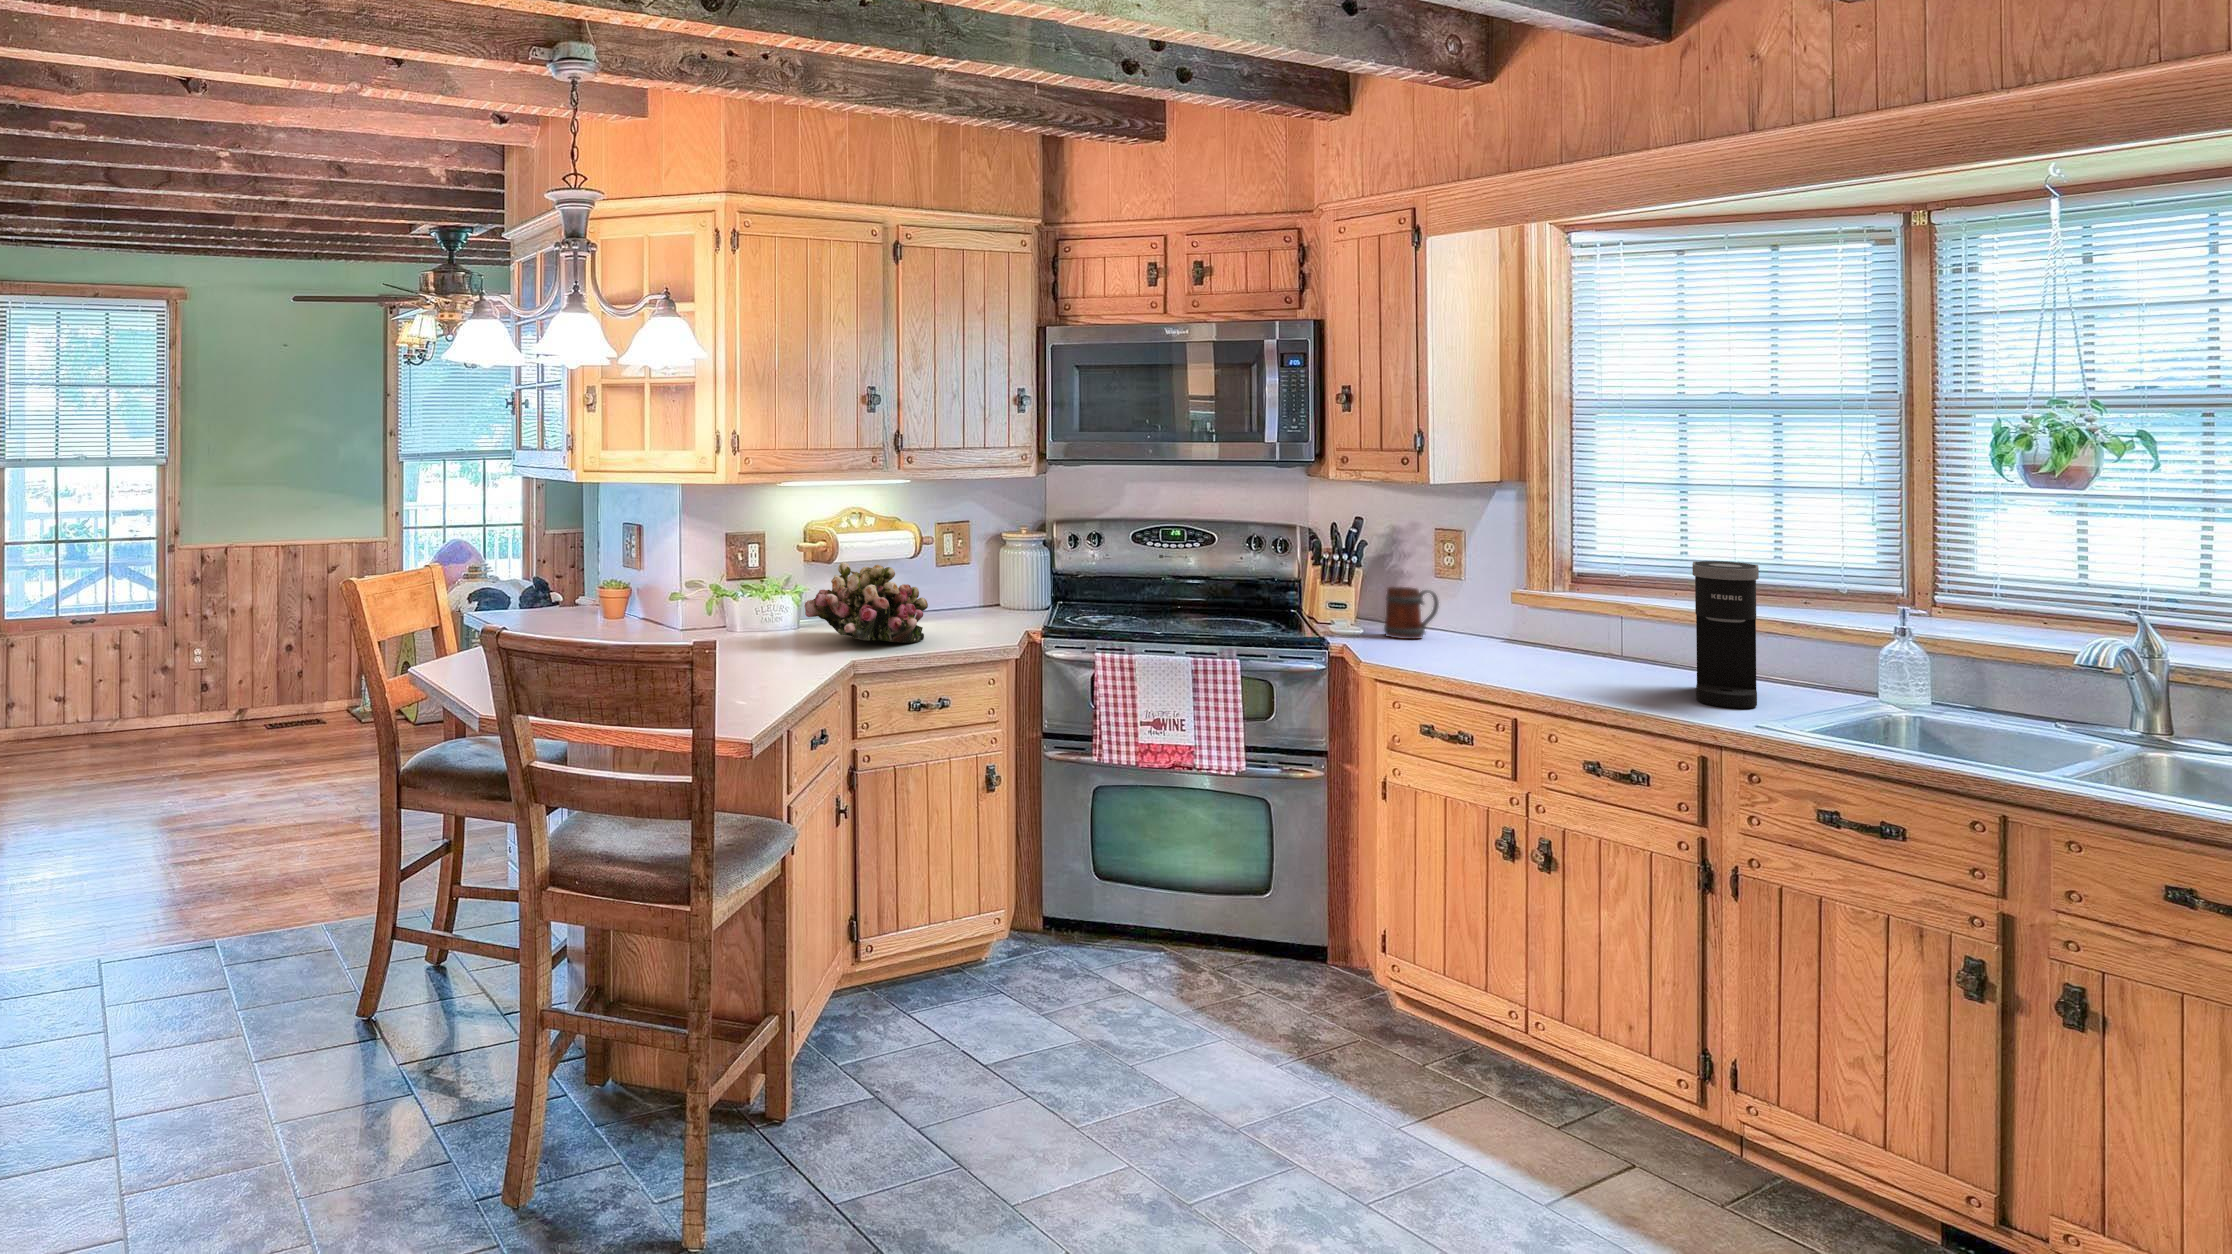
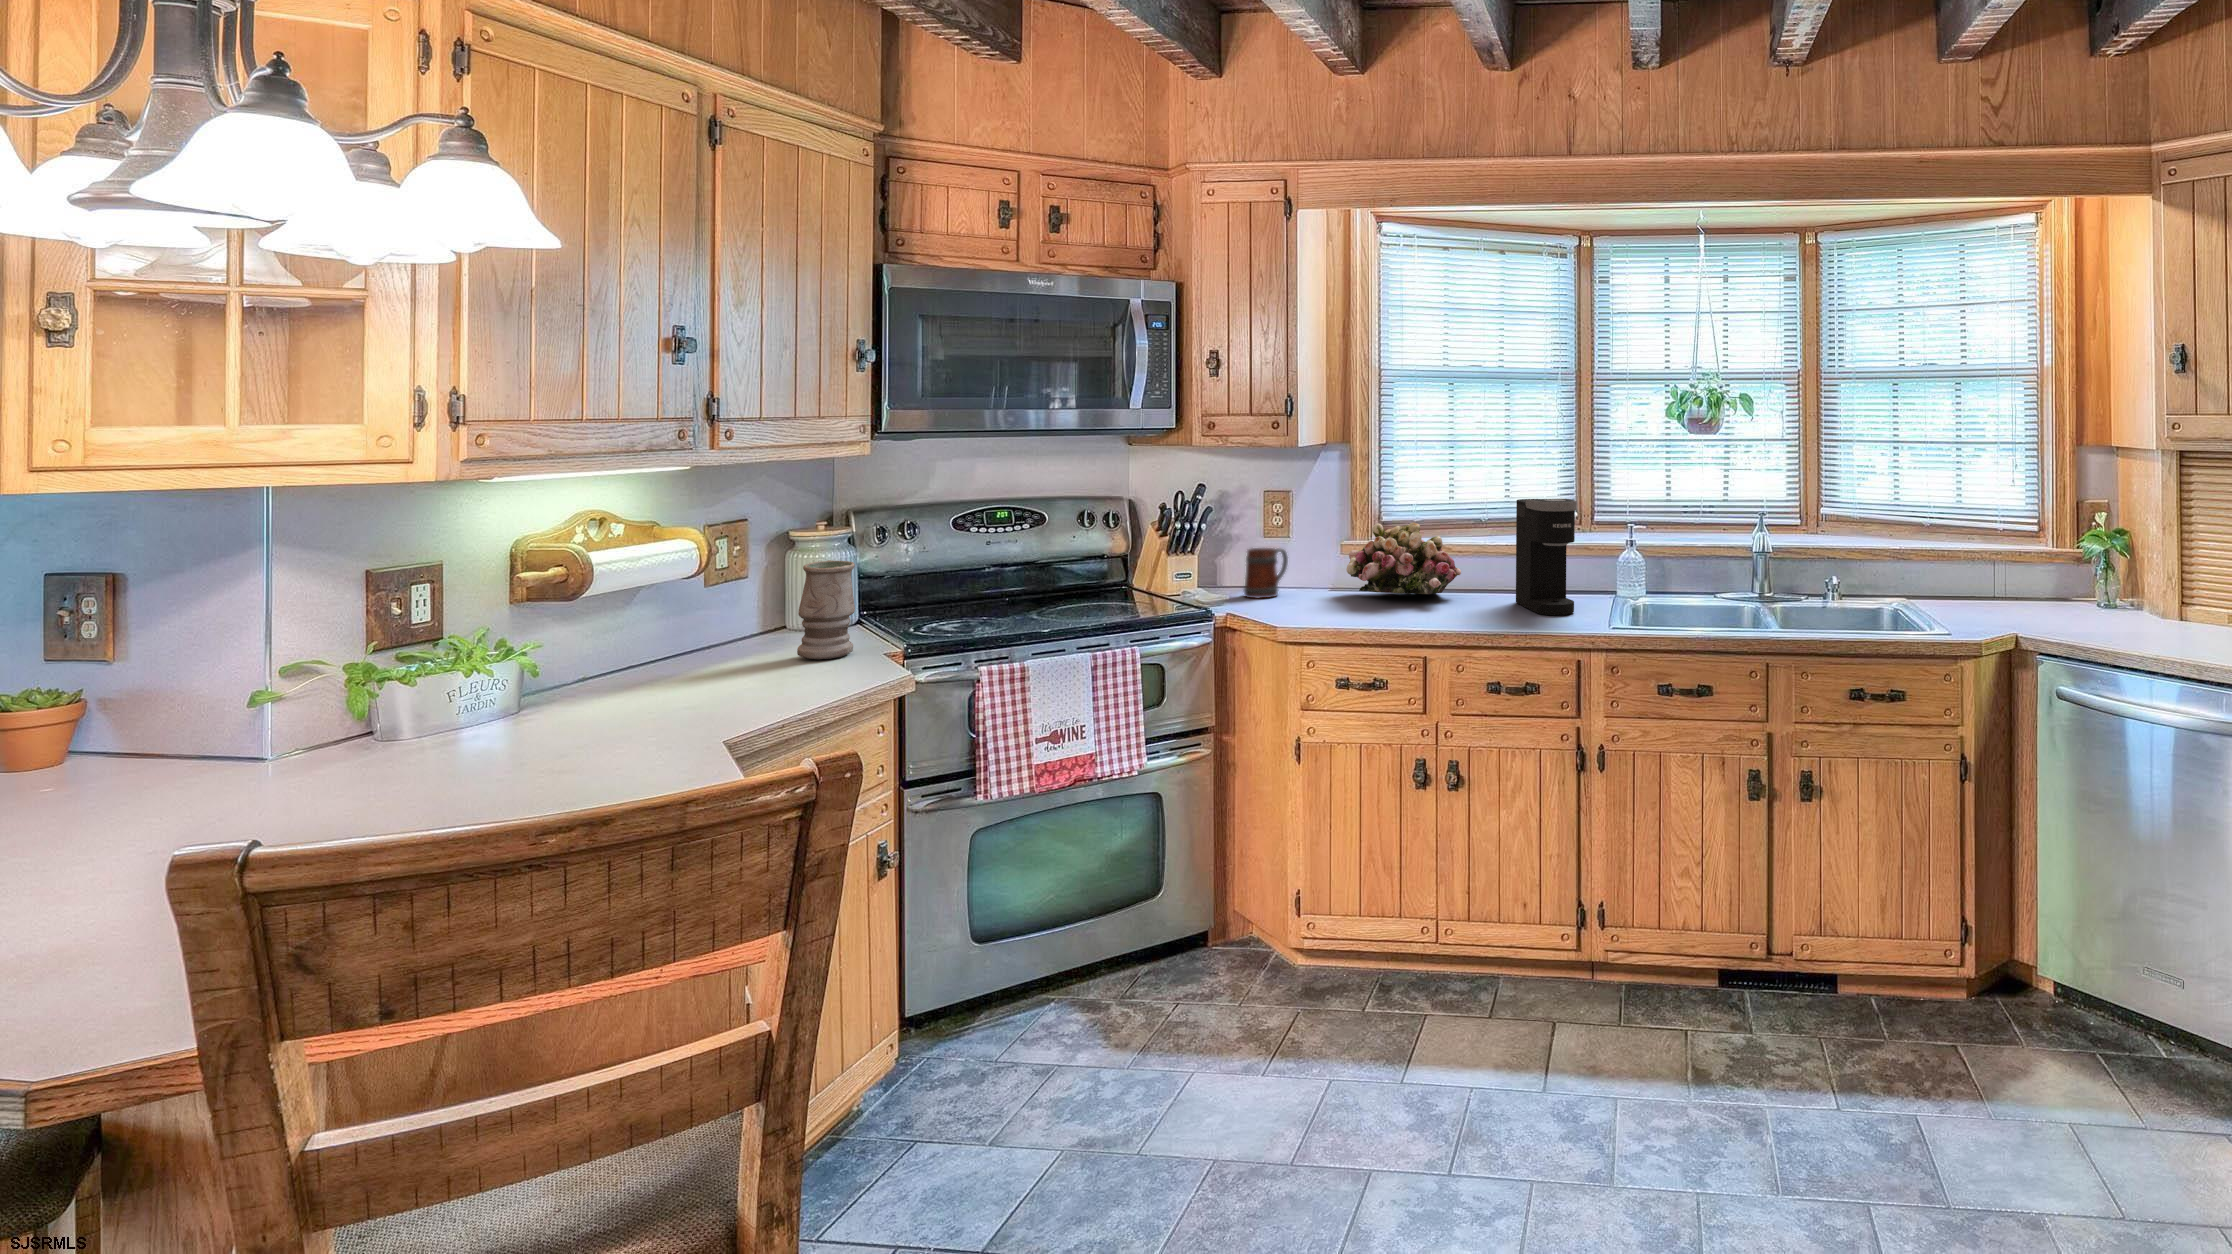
vase: none [982,557,1018,630] -> present [797,560,855,659]
flower arrangement: present [805,562,928,643] -> present [1346,522,1461,594]

